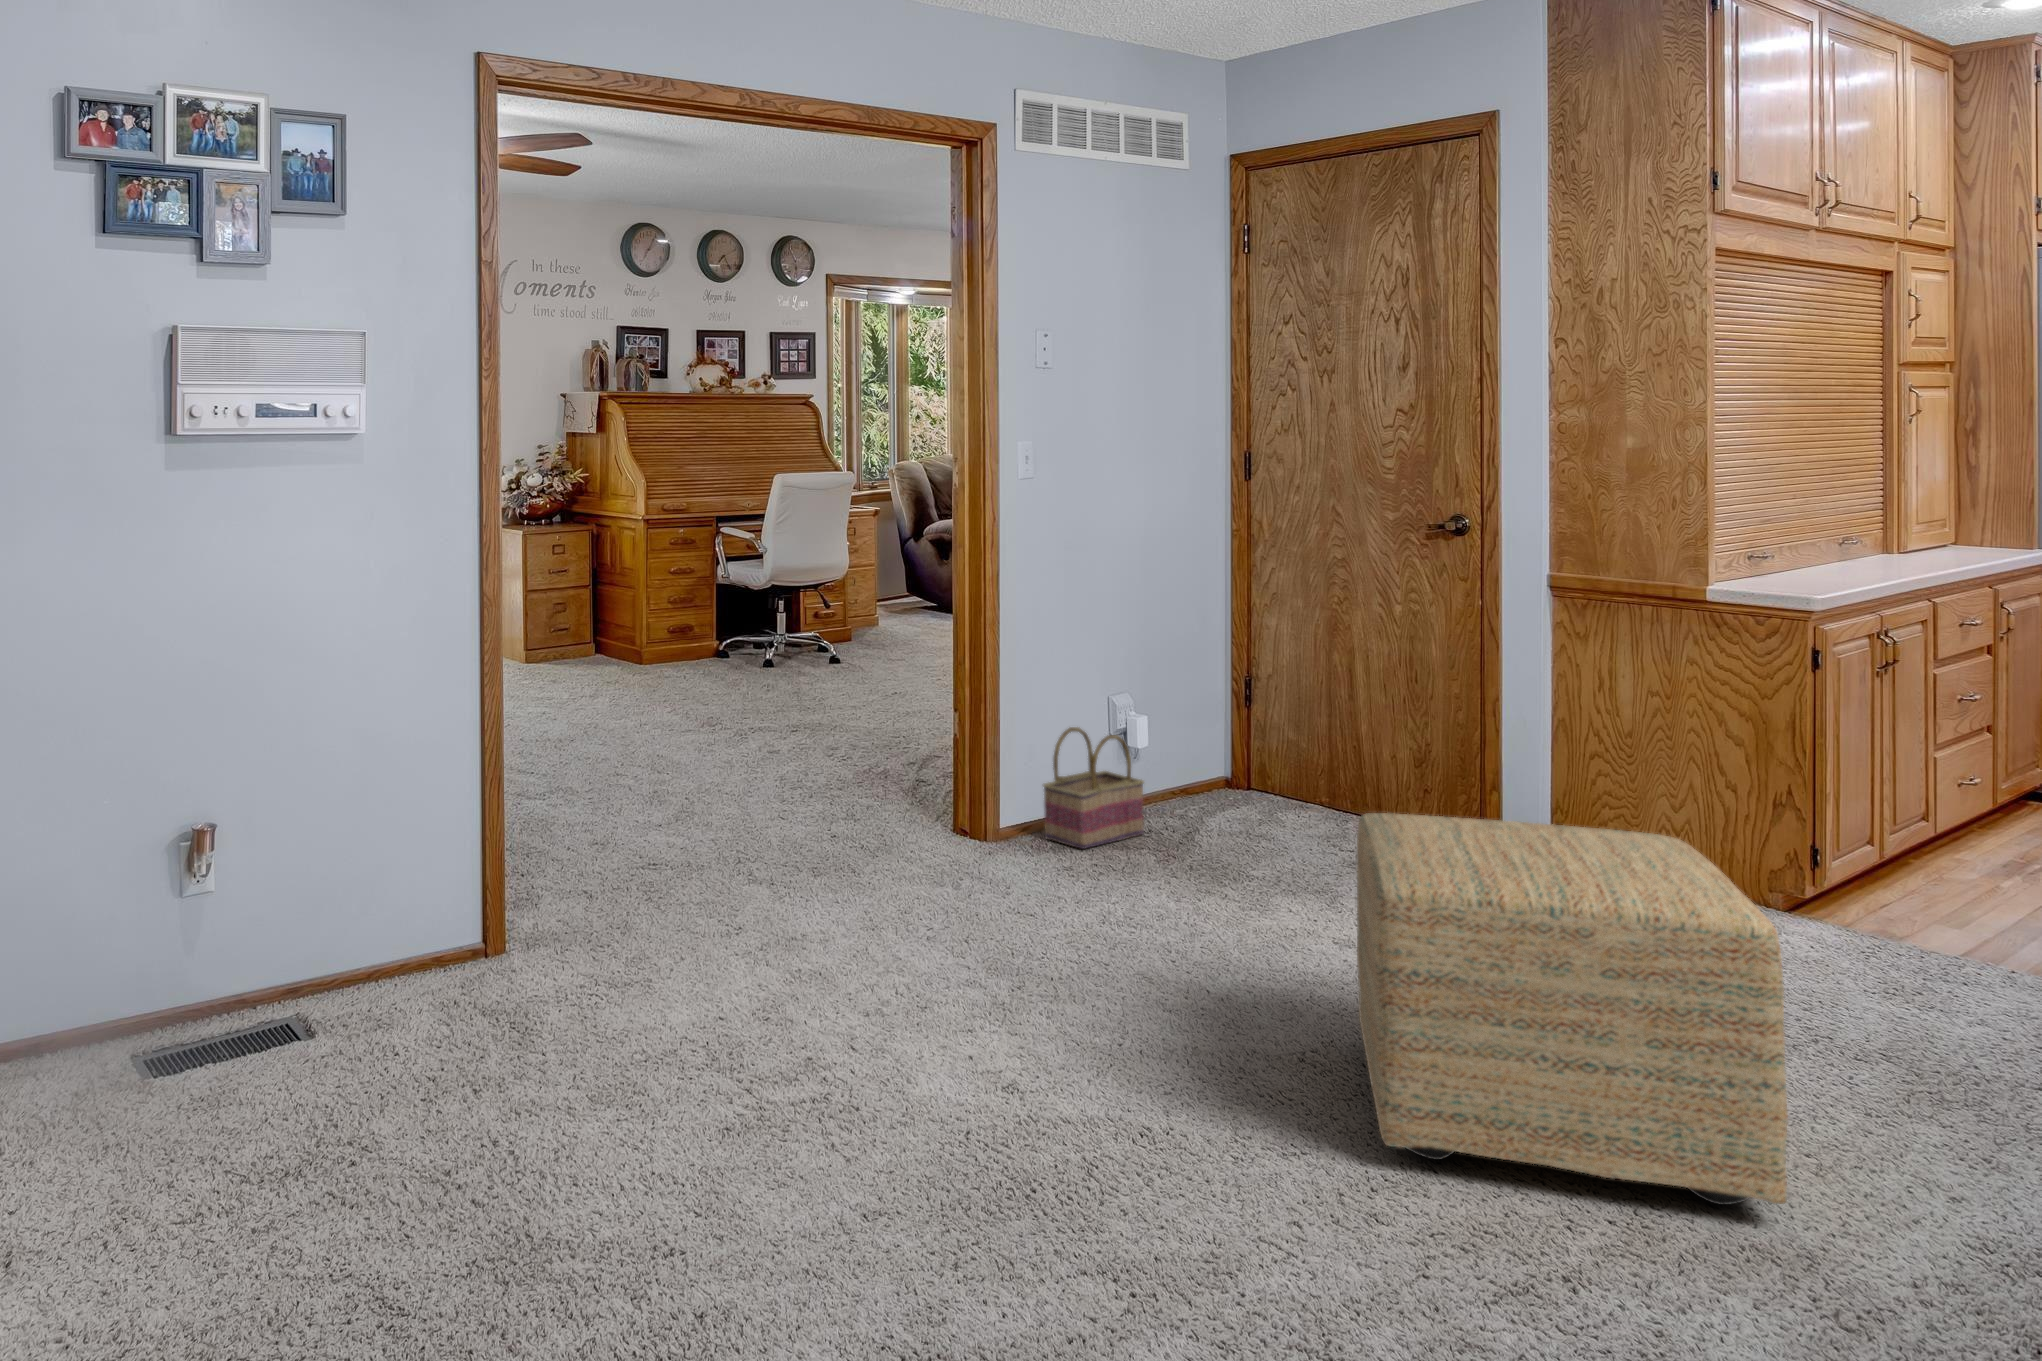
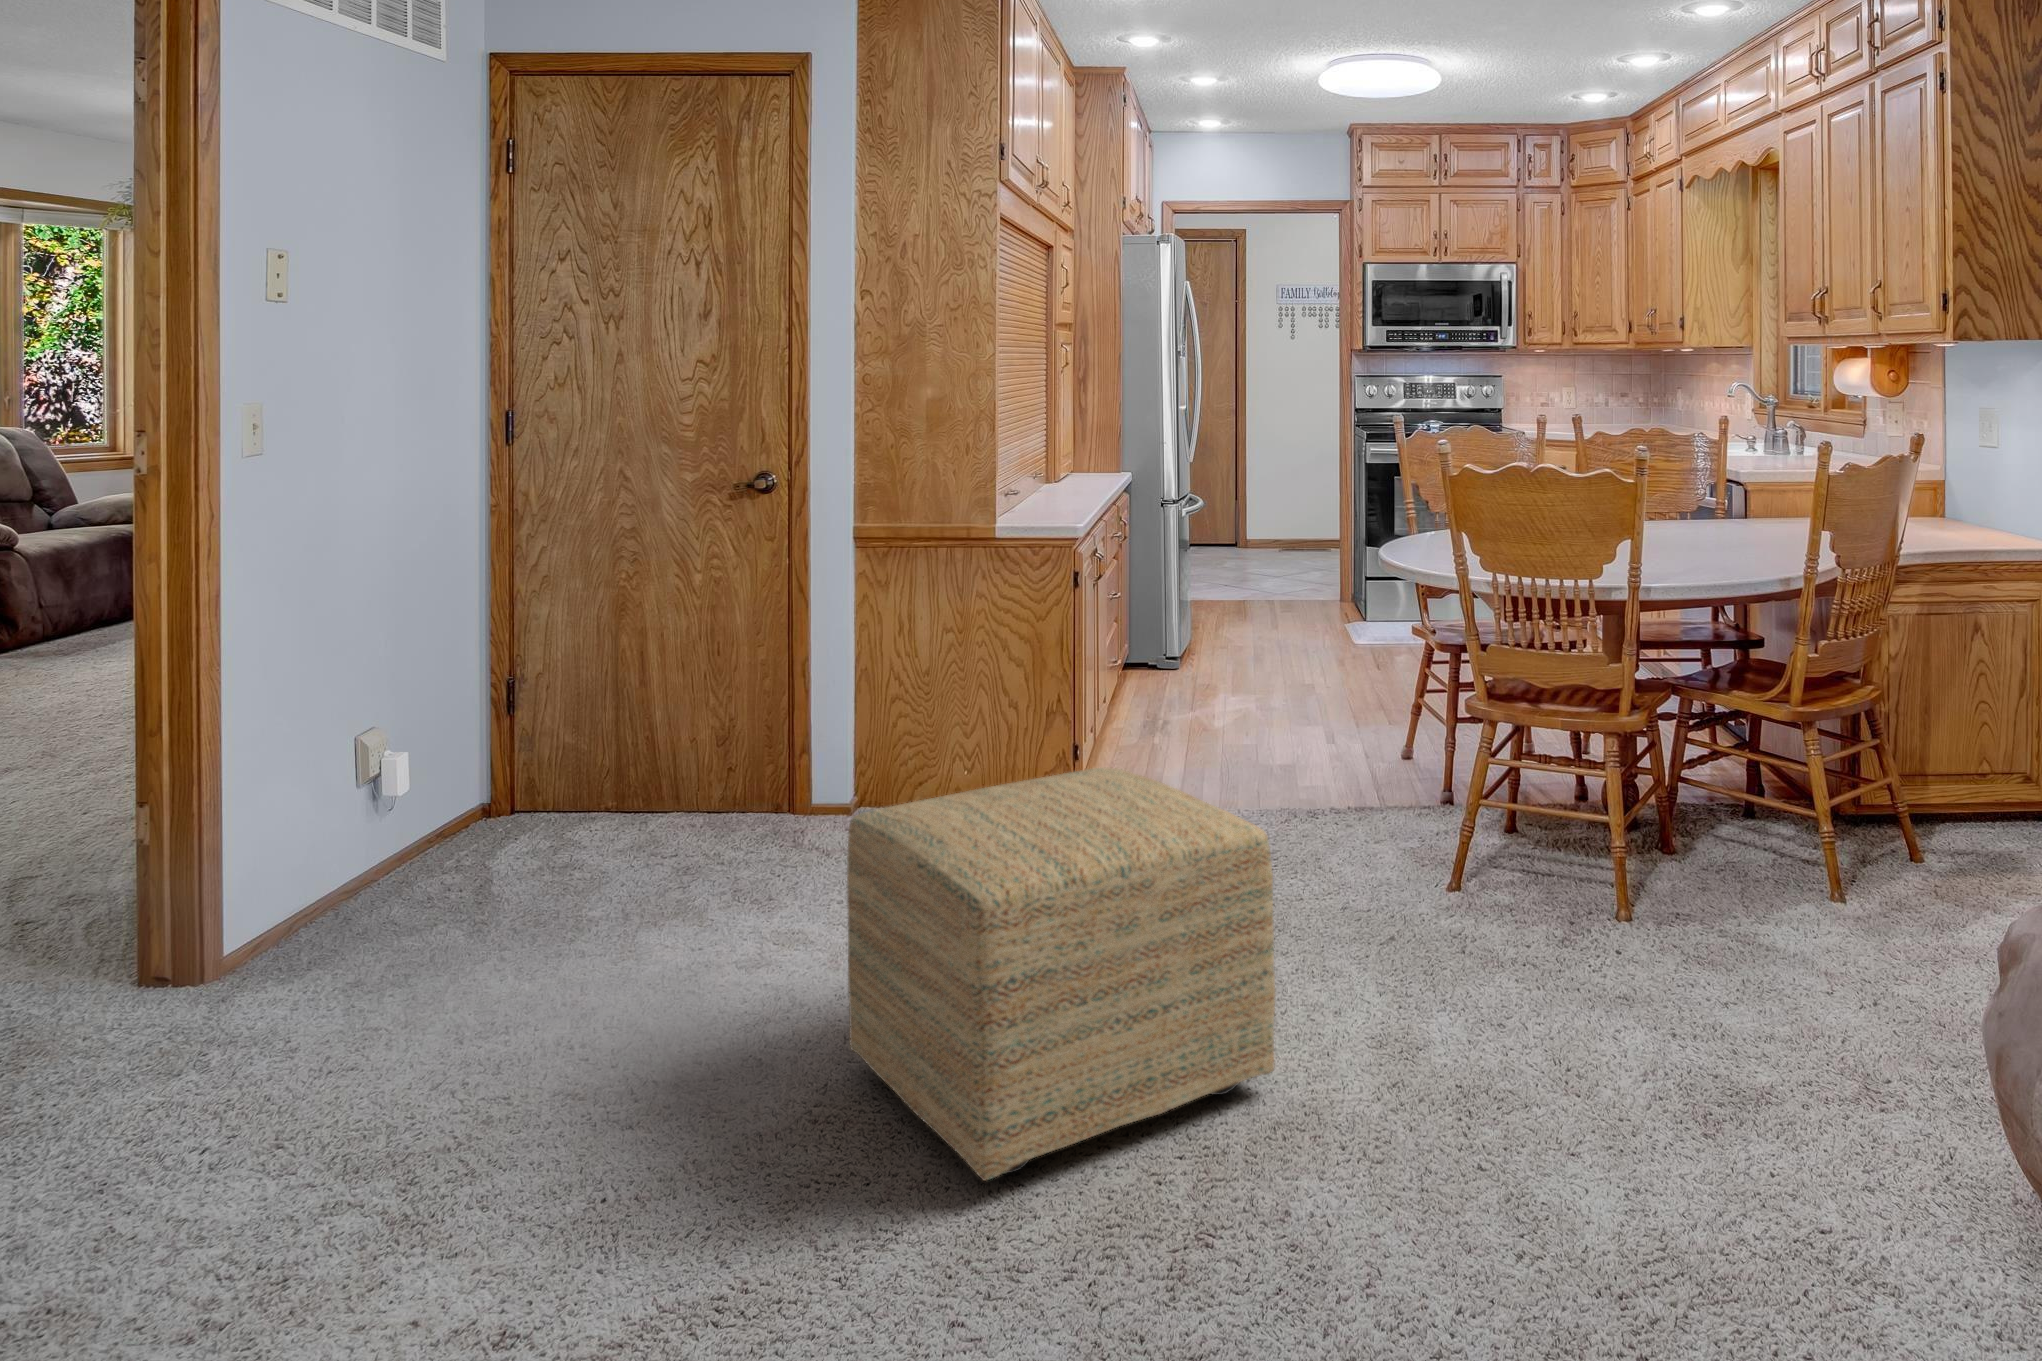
basket: present [1043,727,1144,849] -> none [273,785,420,953]

